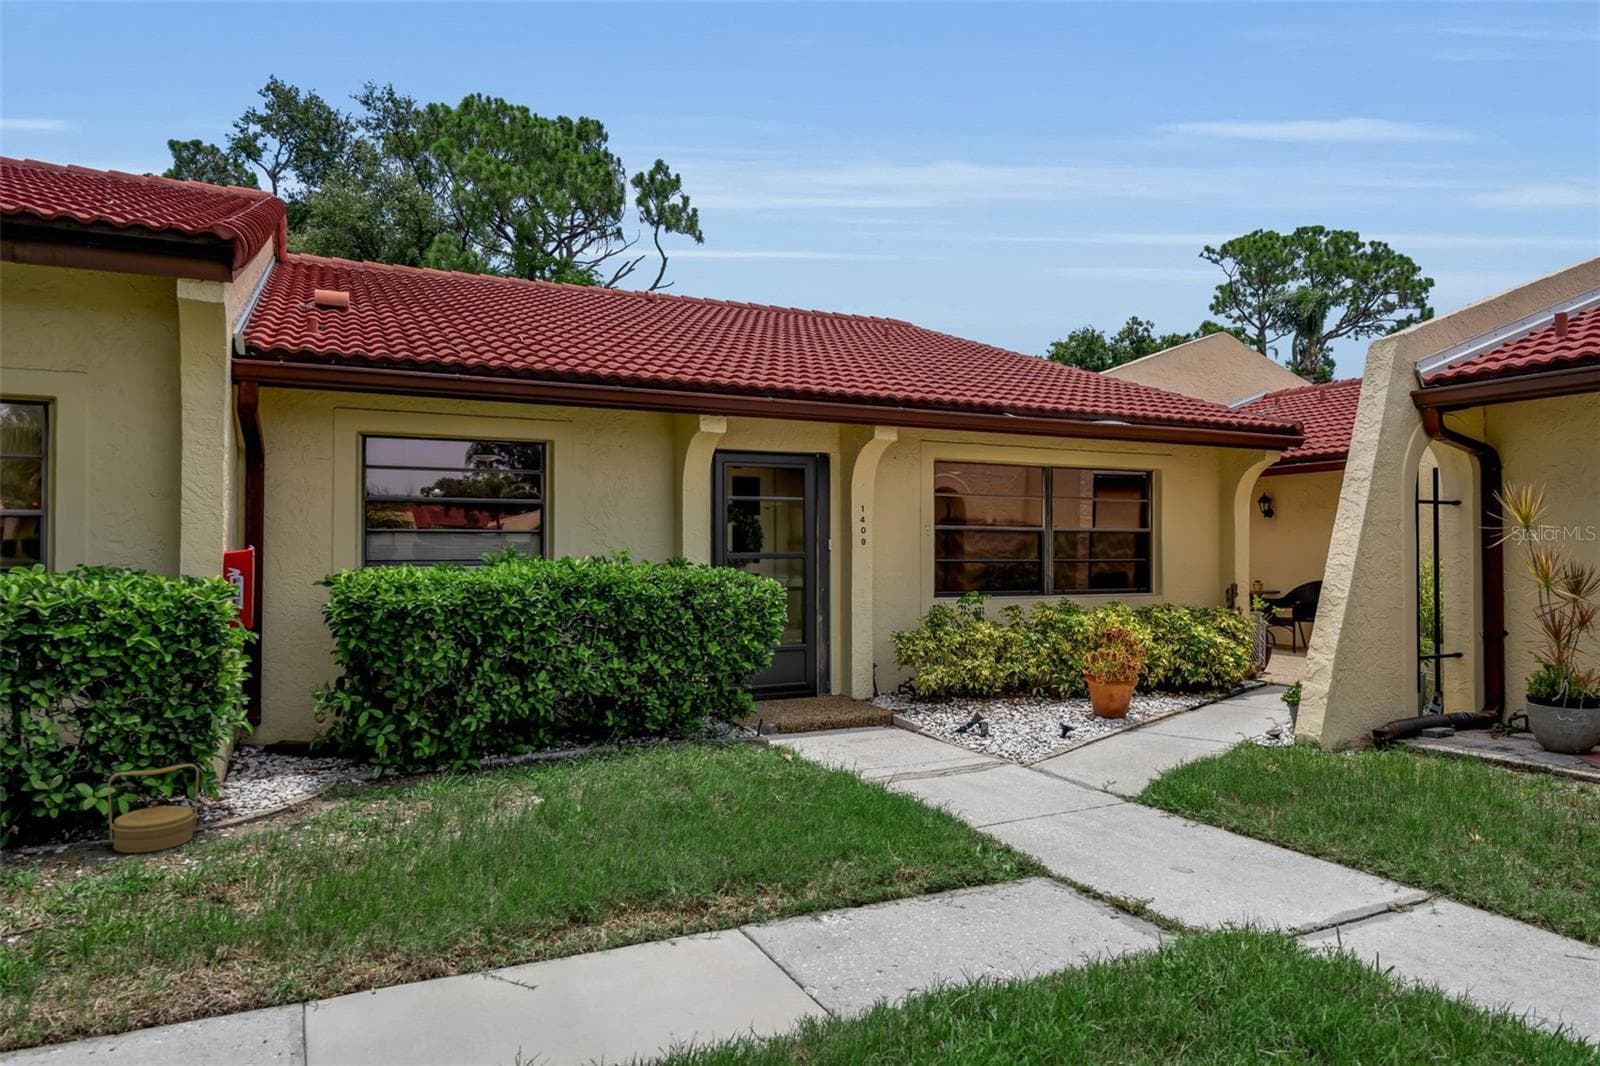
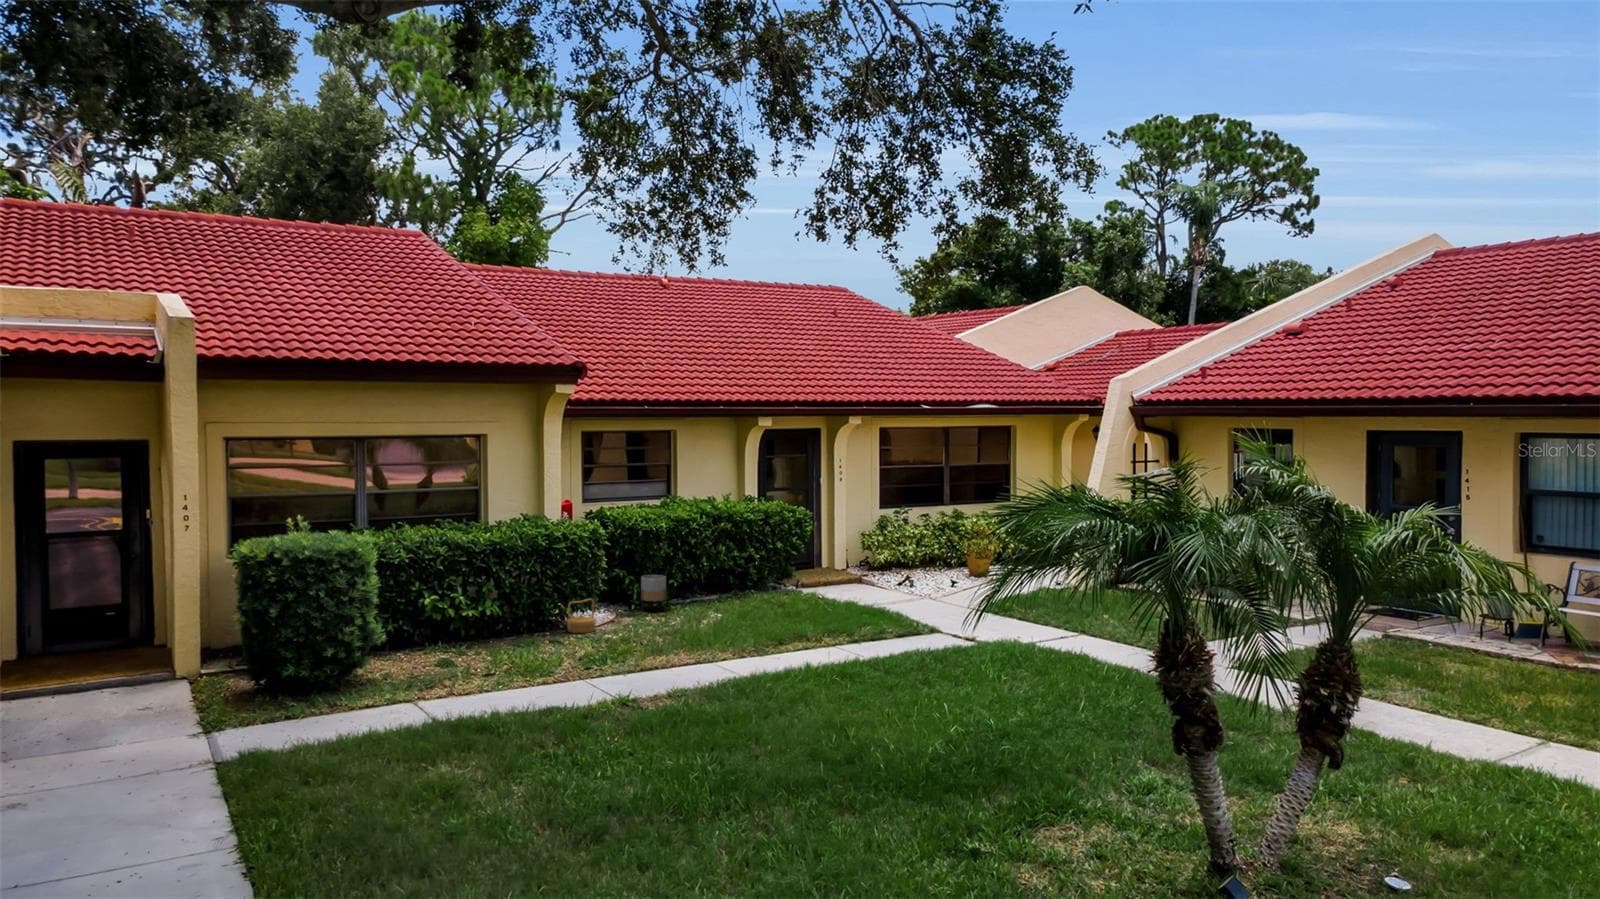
planter: none [396,705,454,785] -> present [641,575,666,601]

